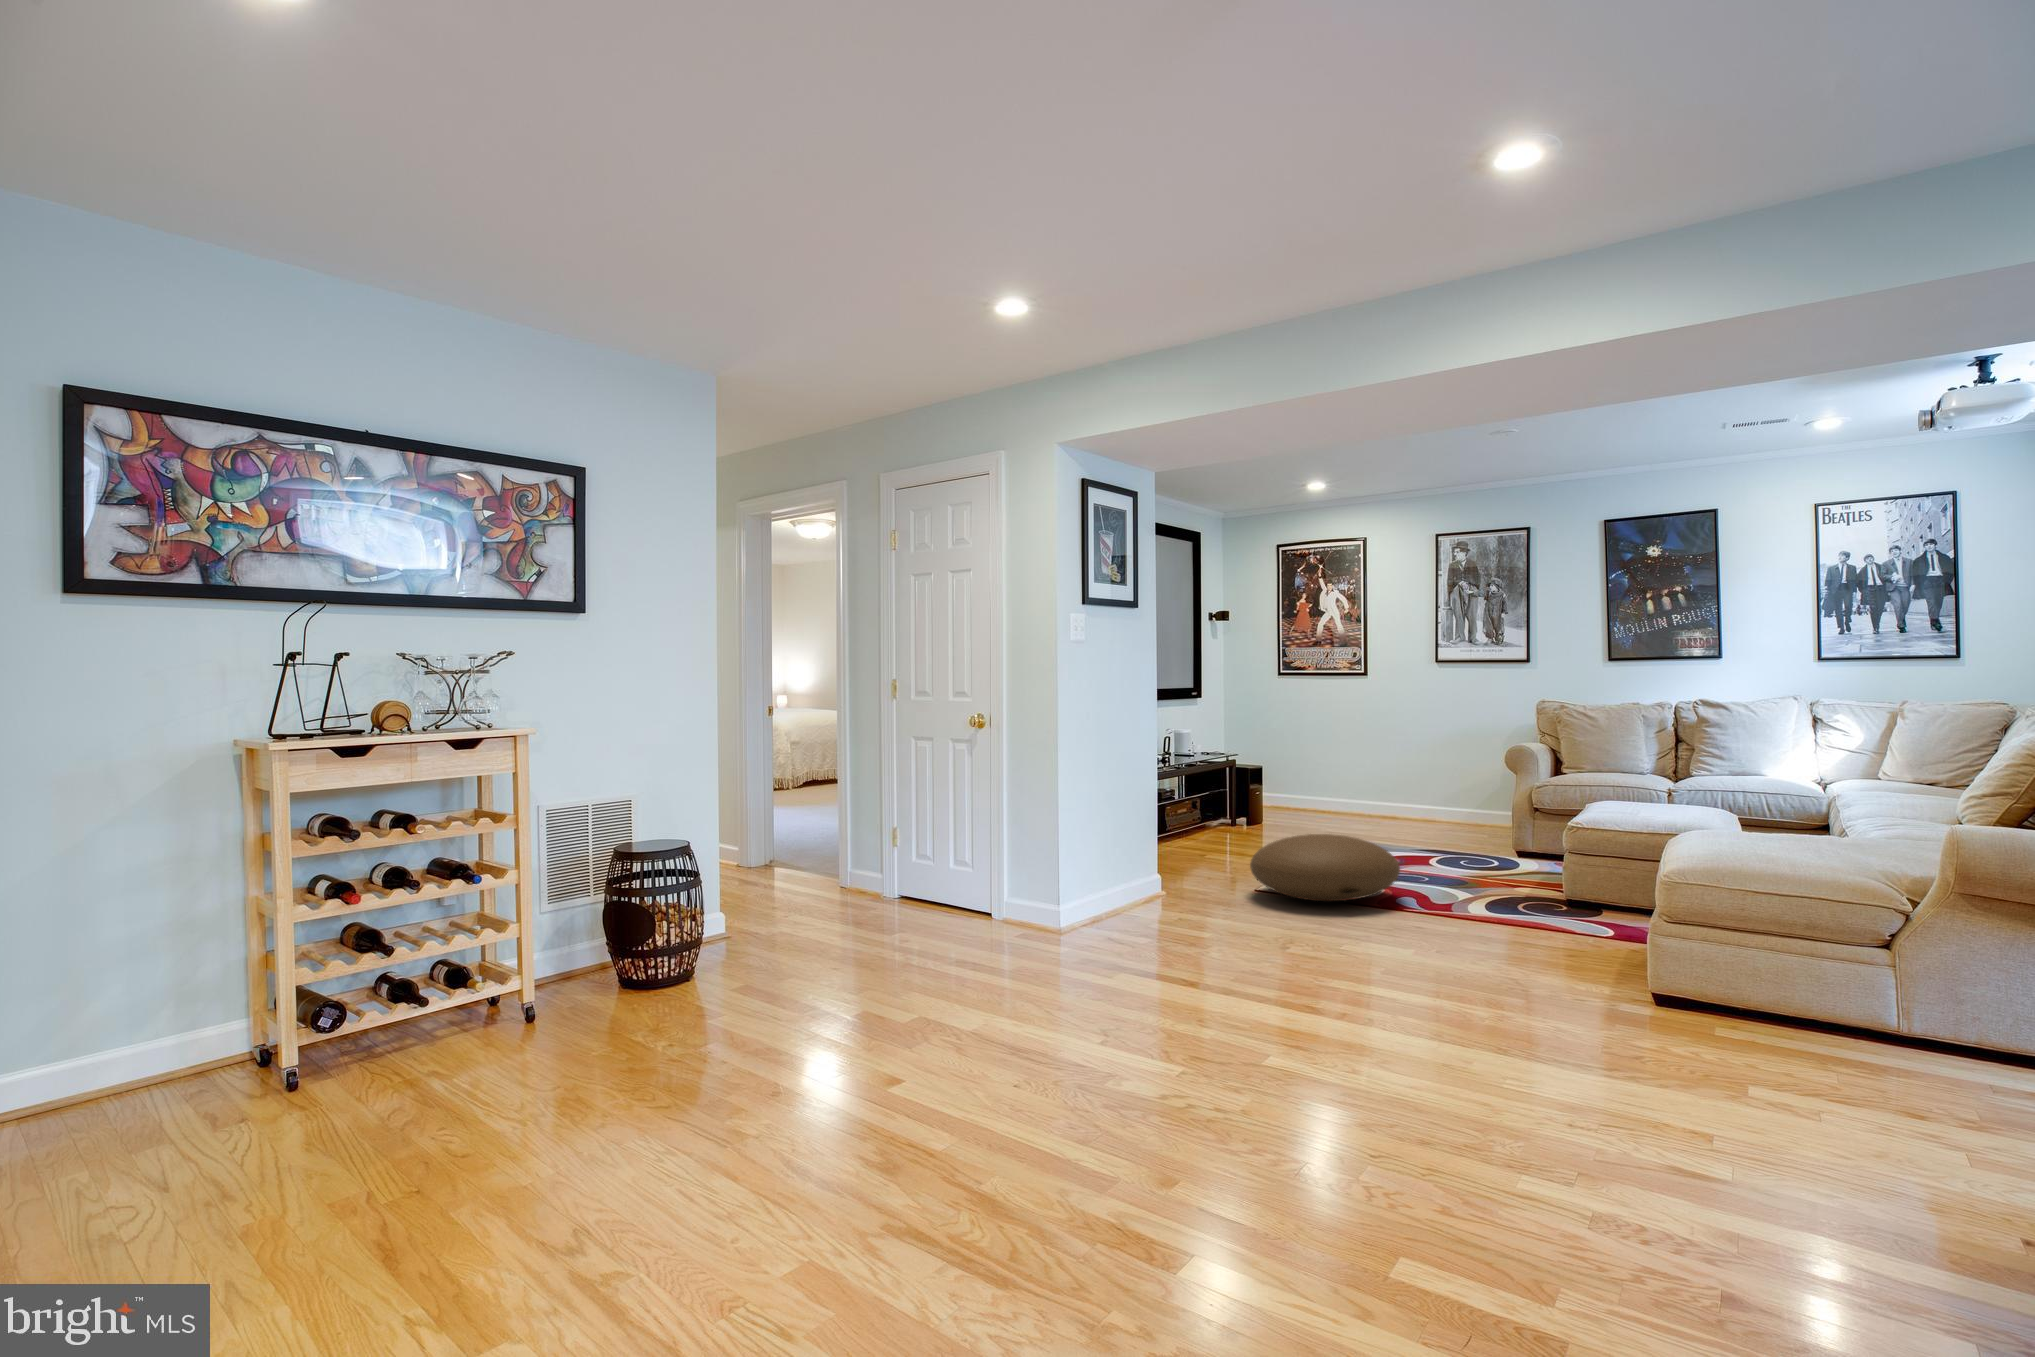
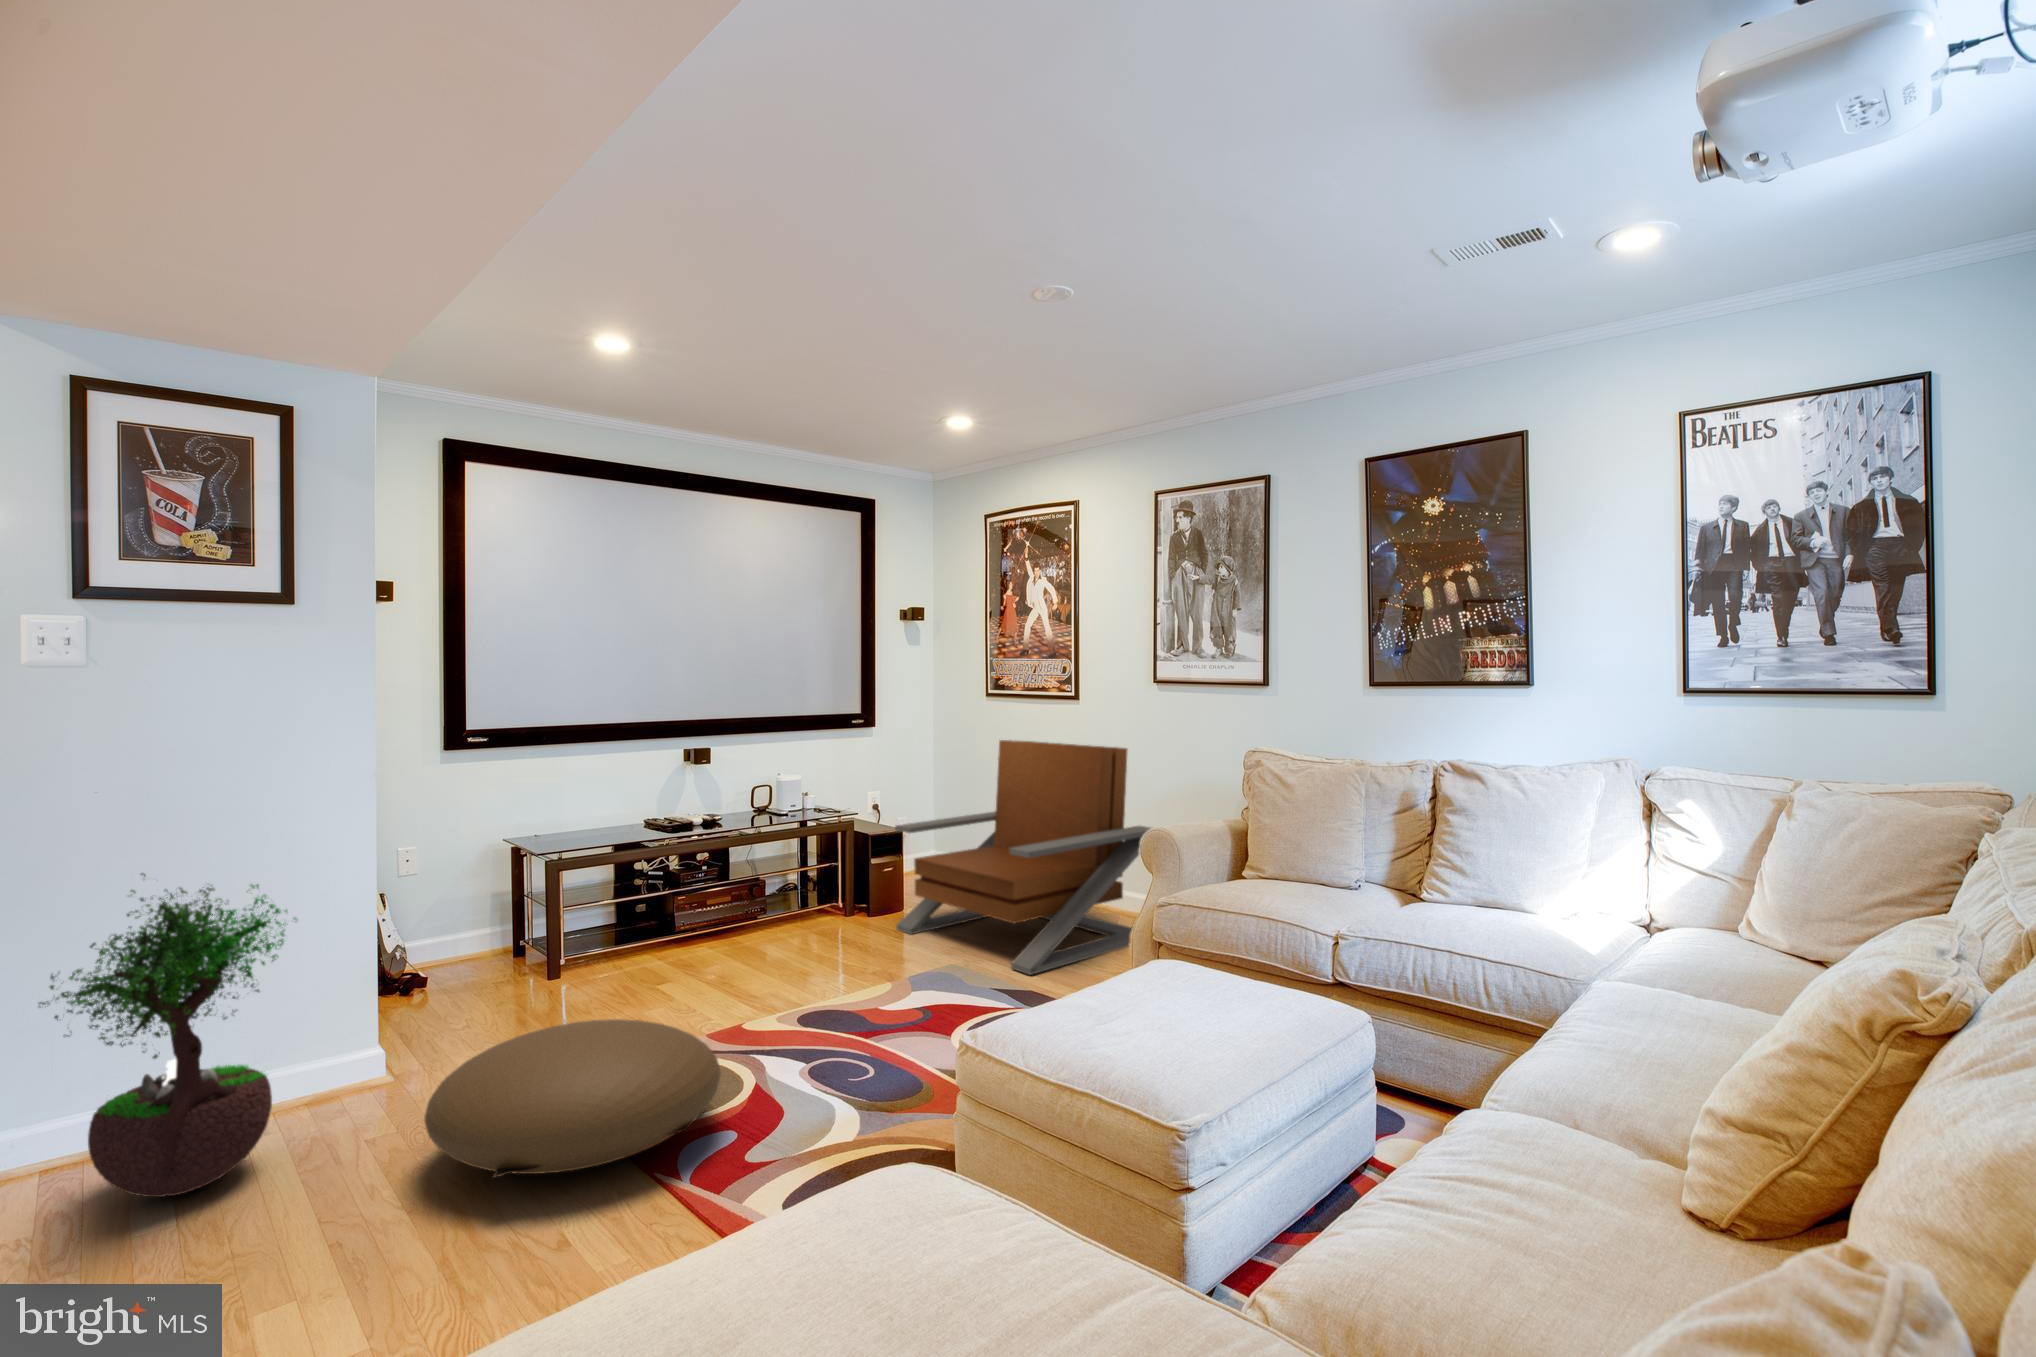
lounge chair: none [1272,701,1451,841] -> present [895,740,1151,975]
potted tree: none [1115,738,1216,915] -> present [39,873,296,1197]

